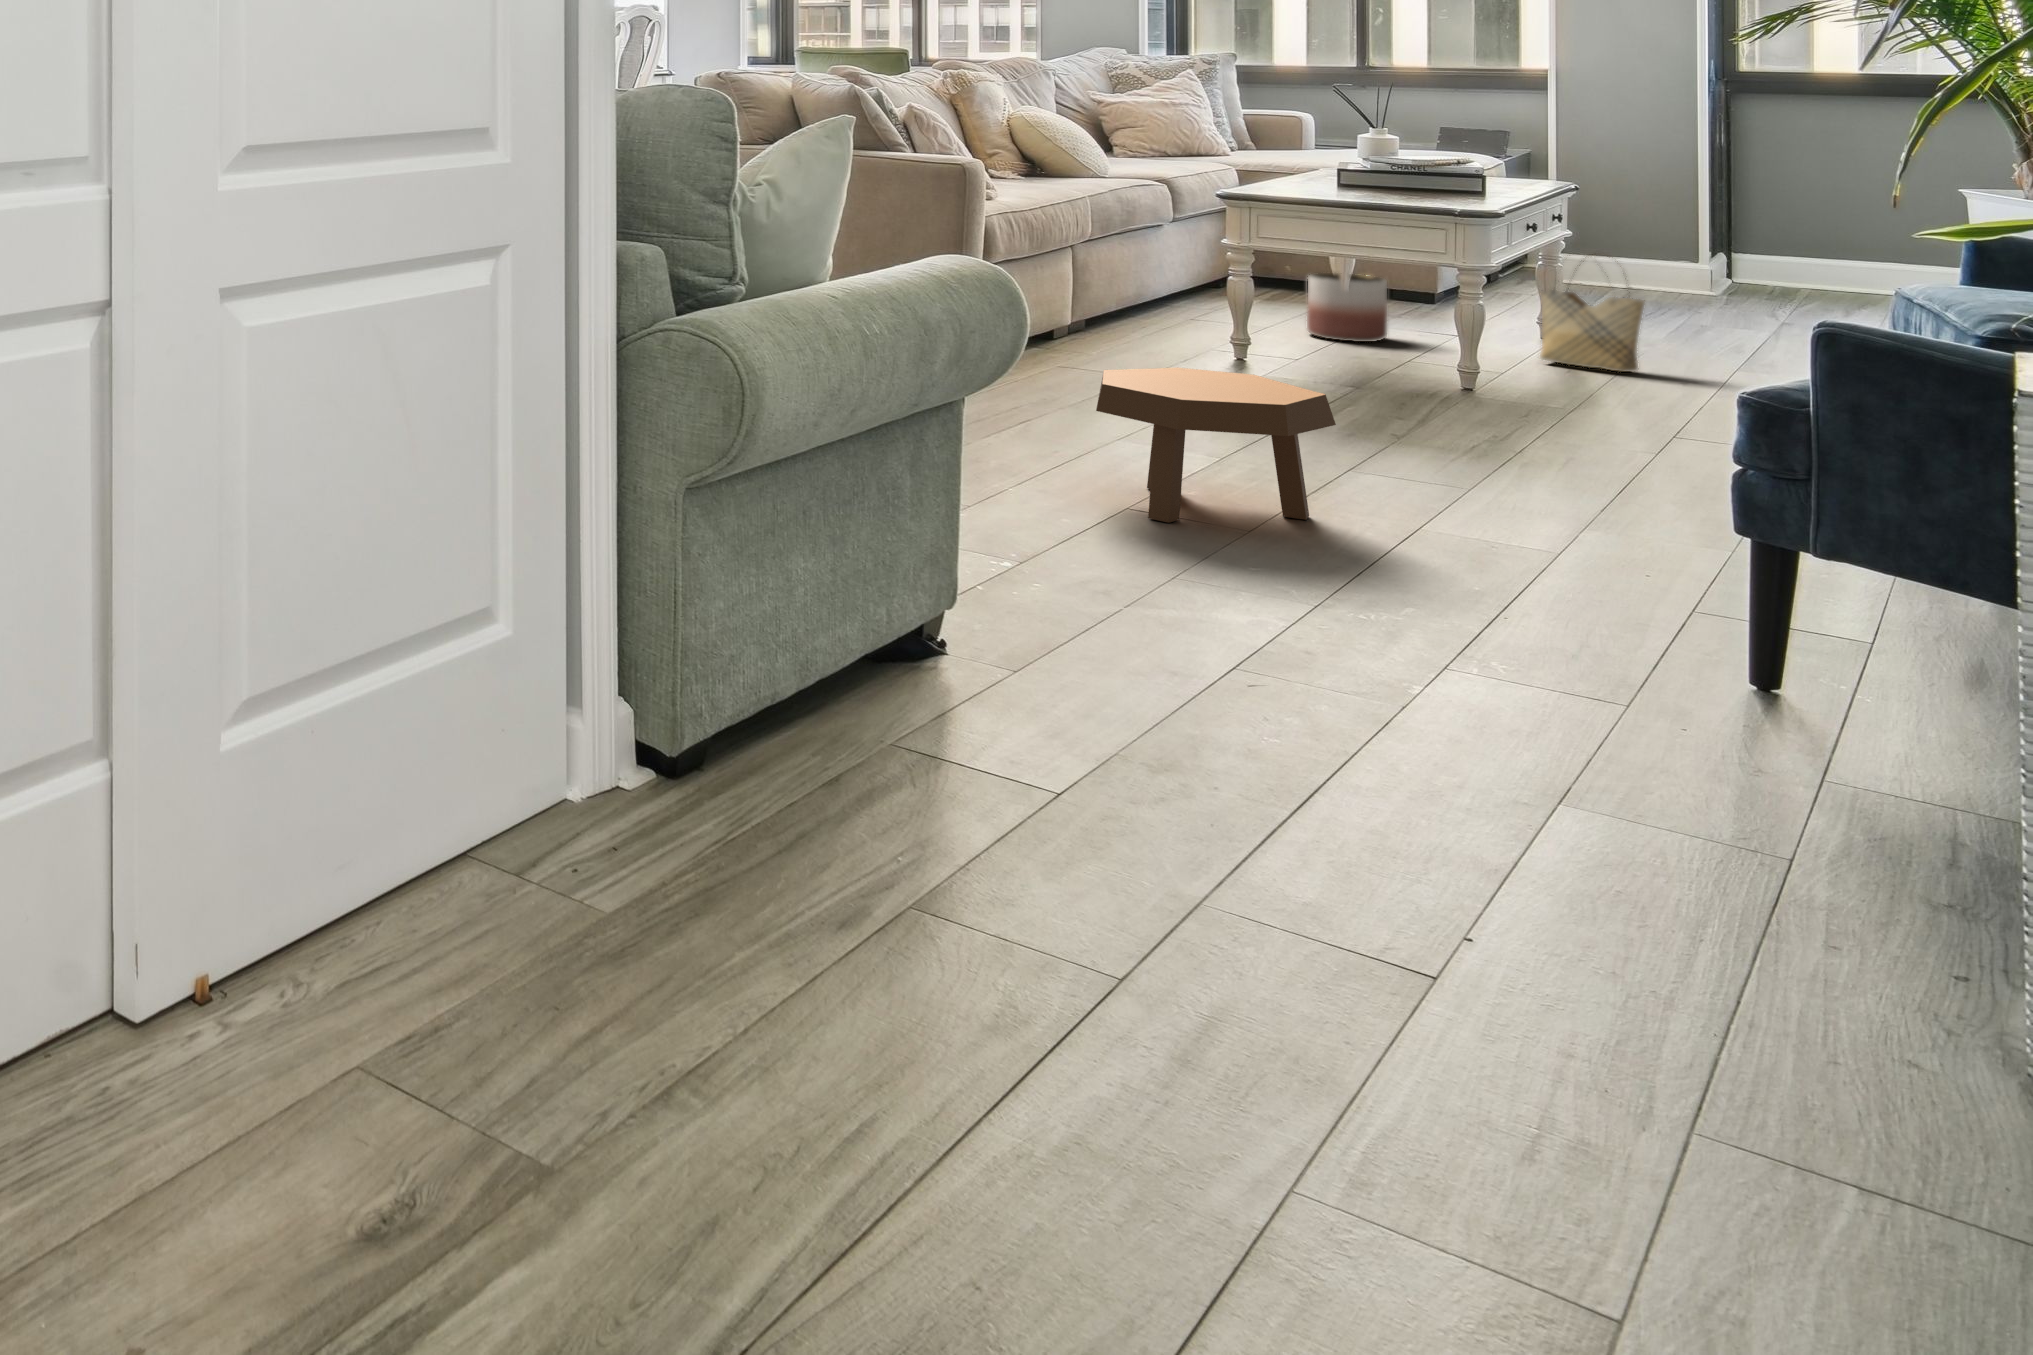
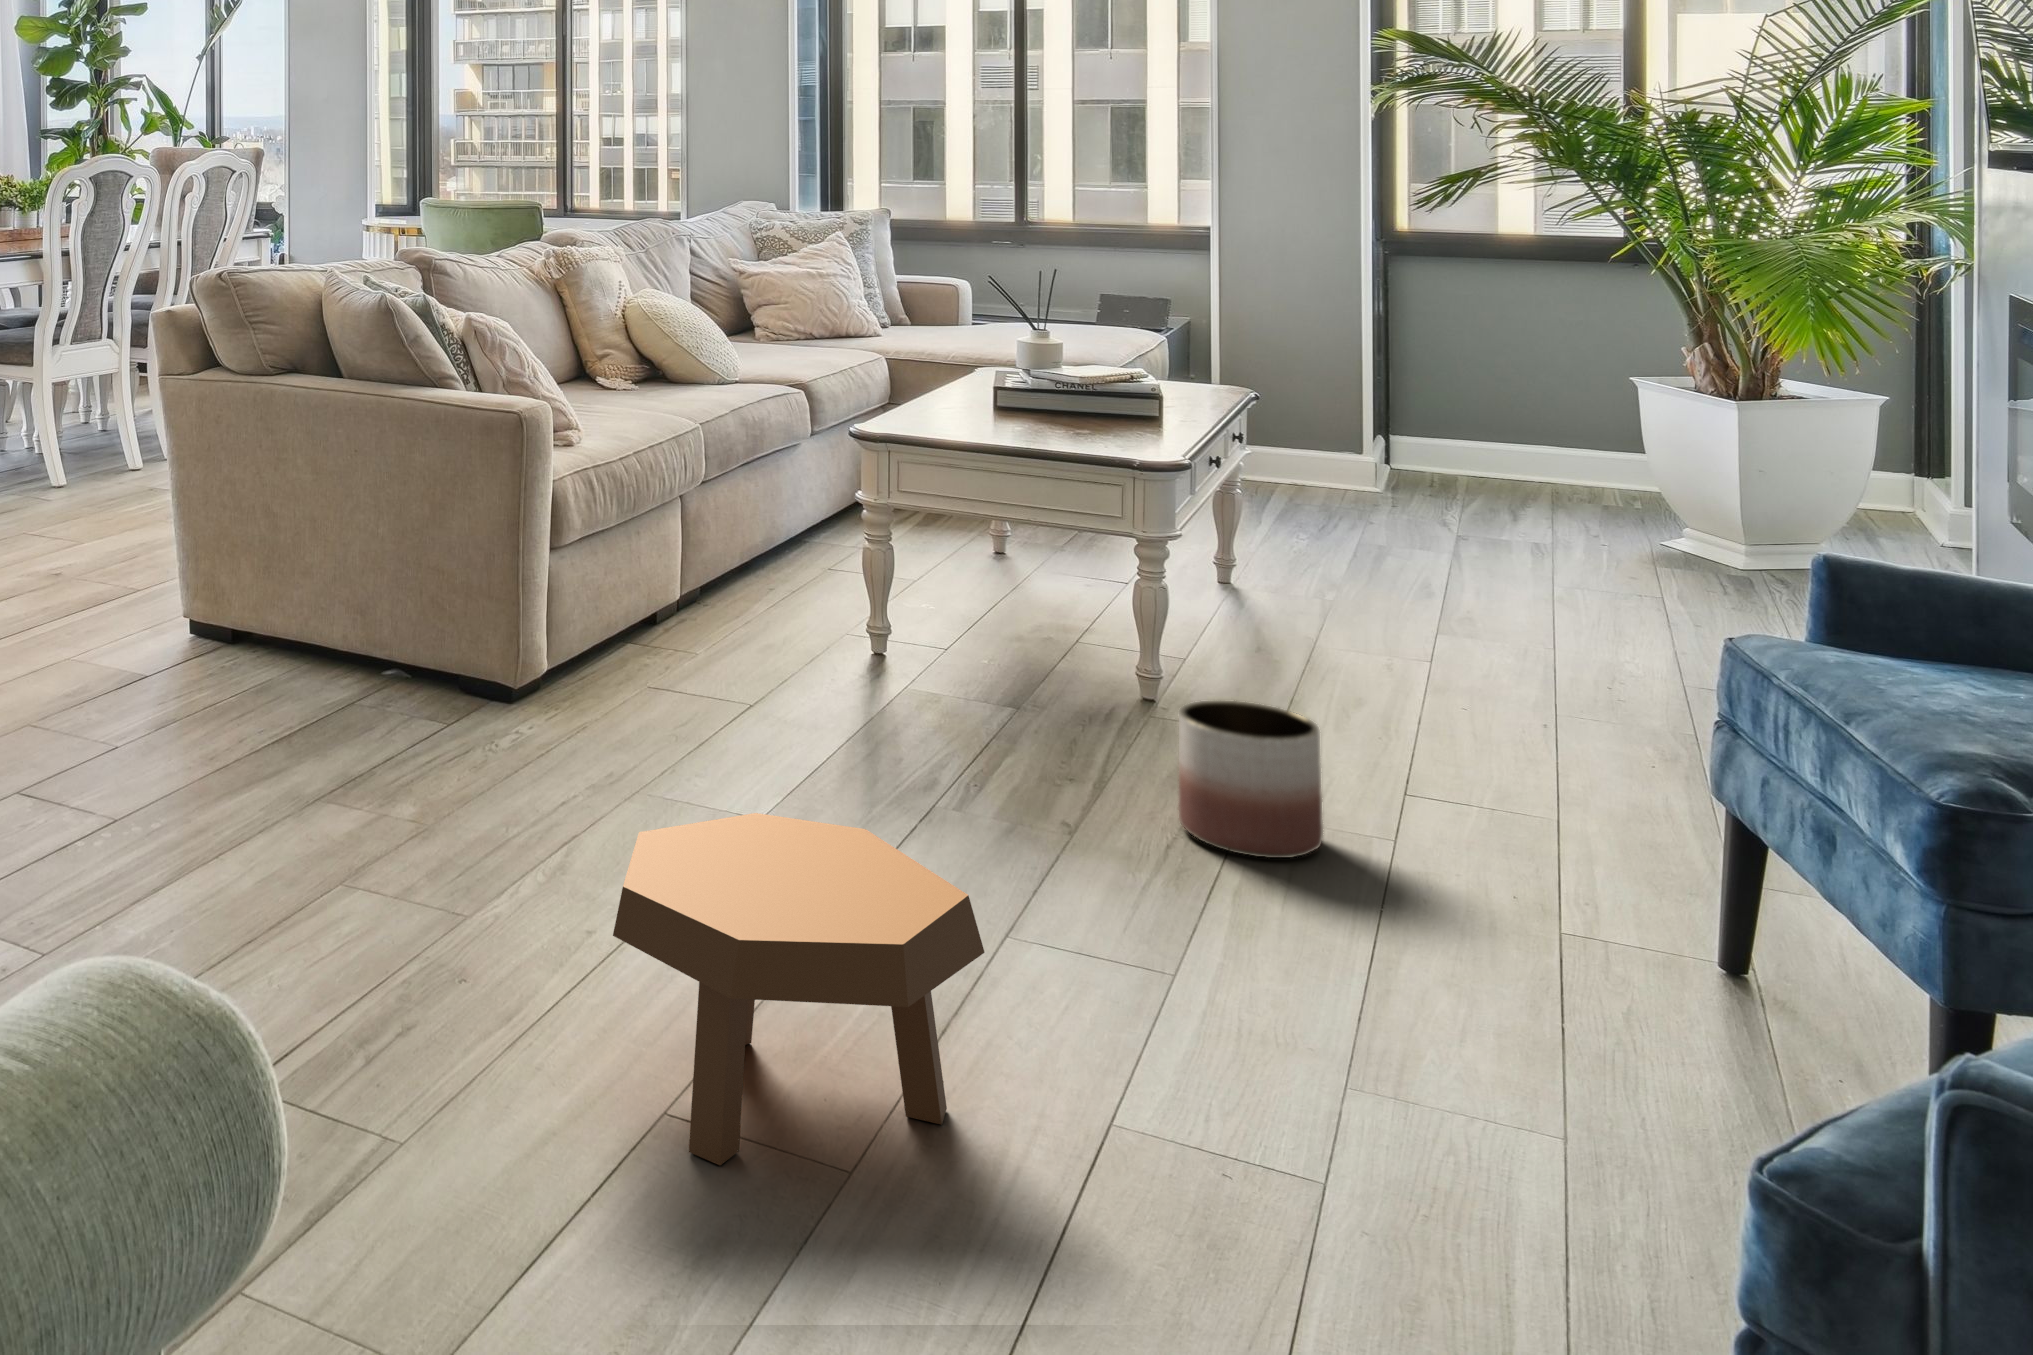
woven basket: present [1540,254,1645,372] -> none [1224,493,1344,652]
planter: present [1307,273,1387,342] -> present [1179,701,1323,858]

